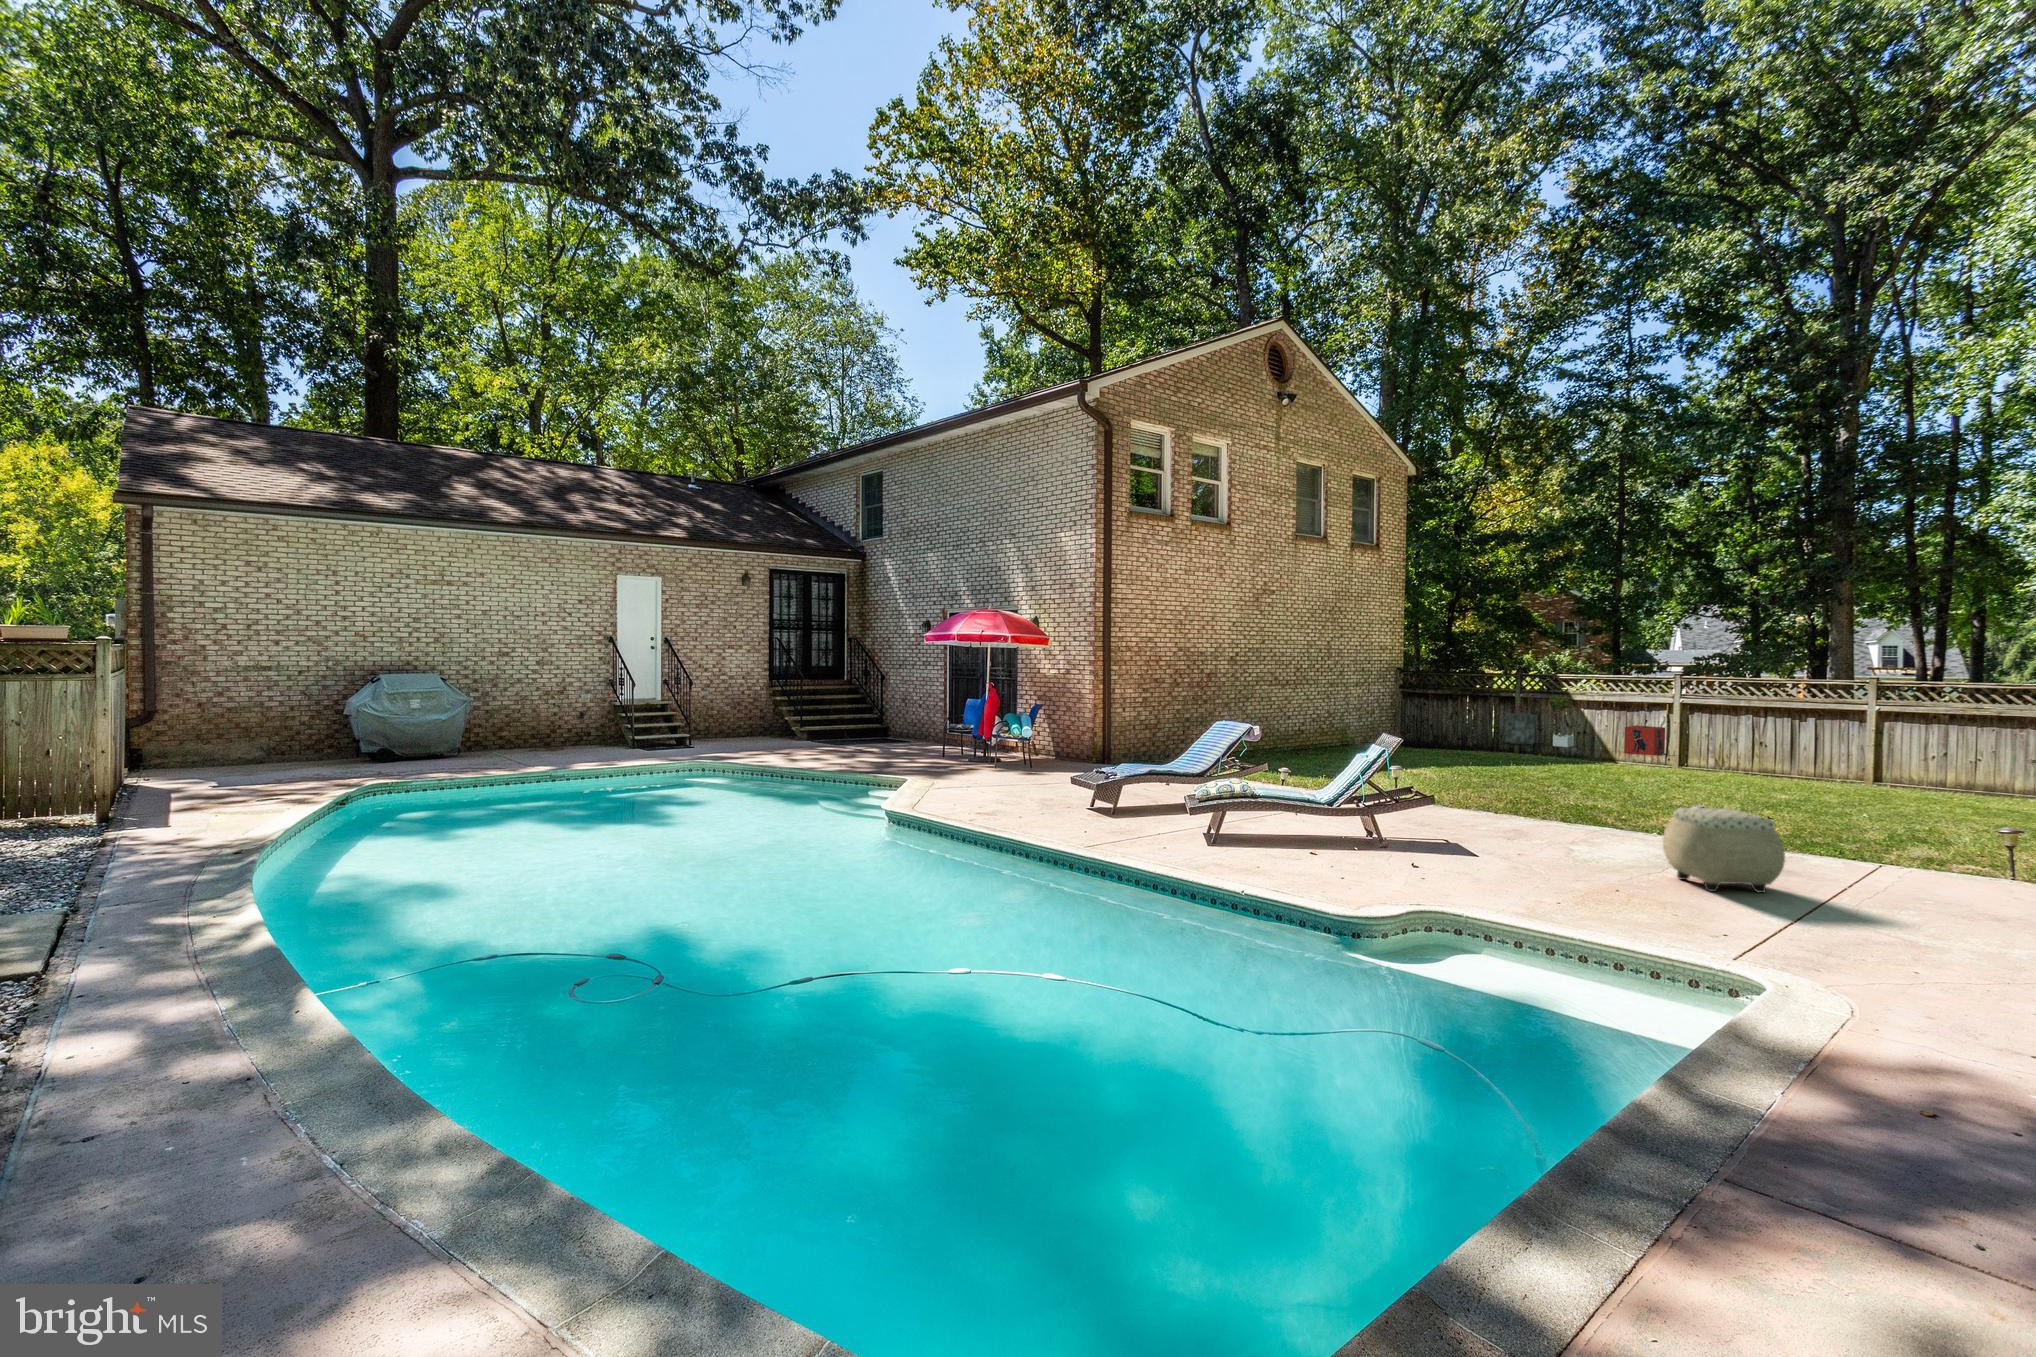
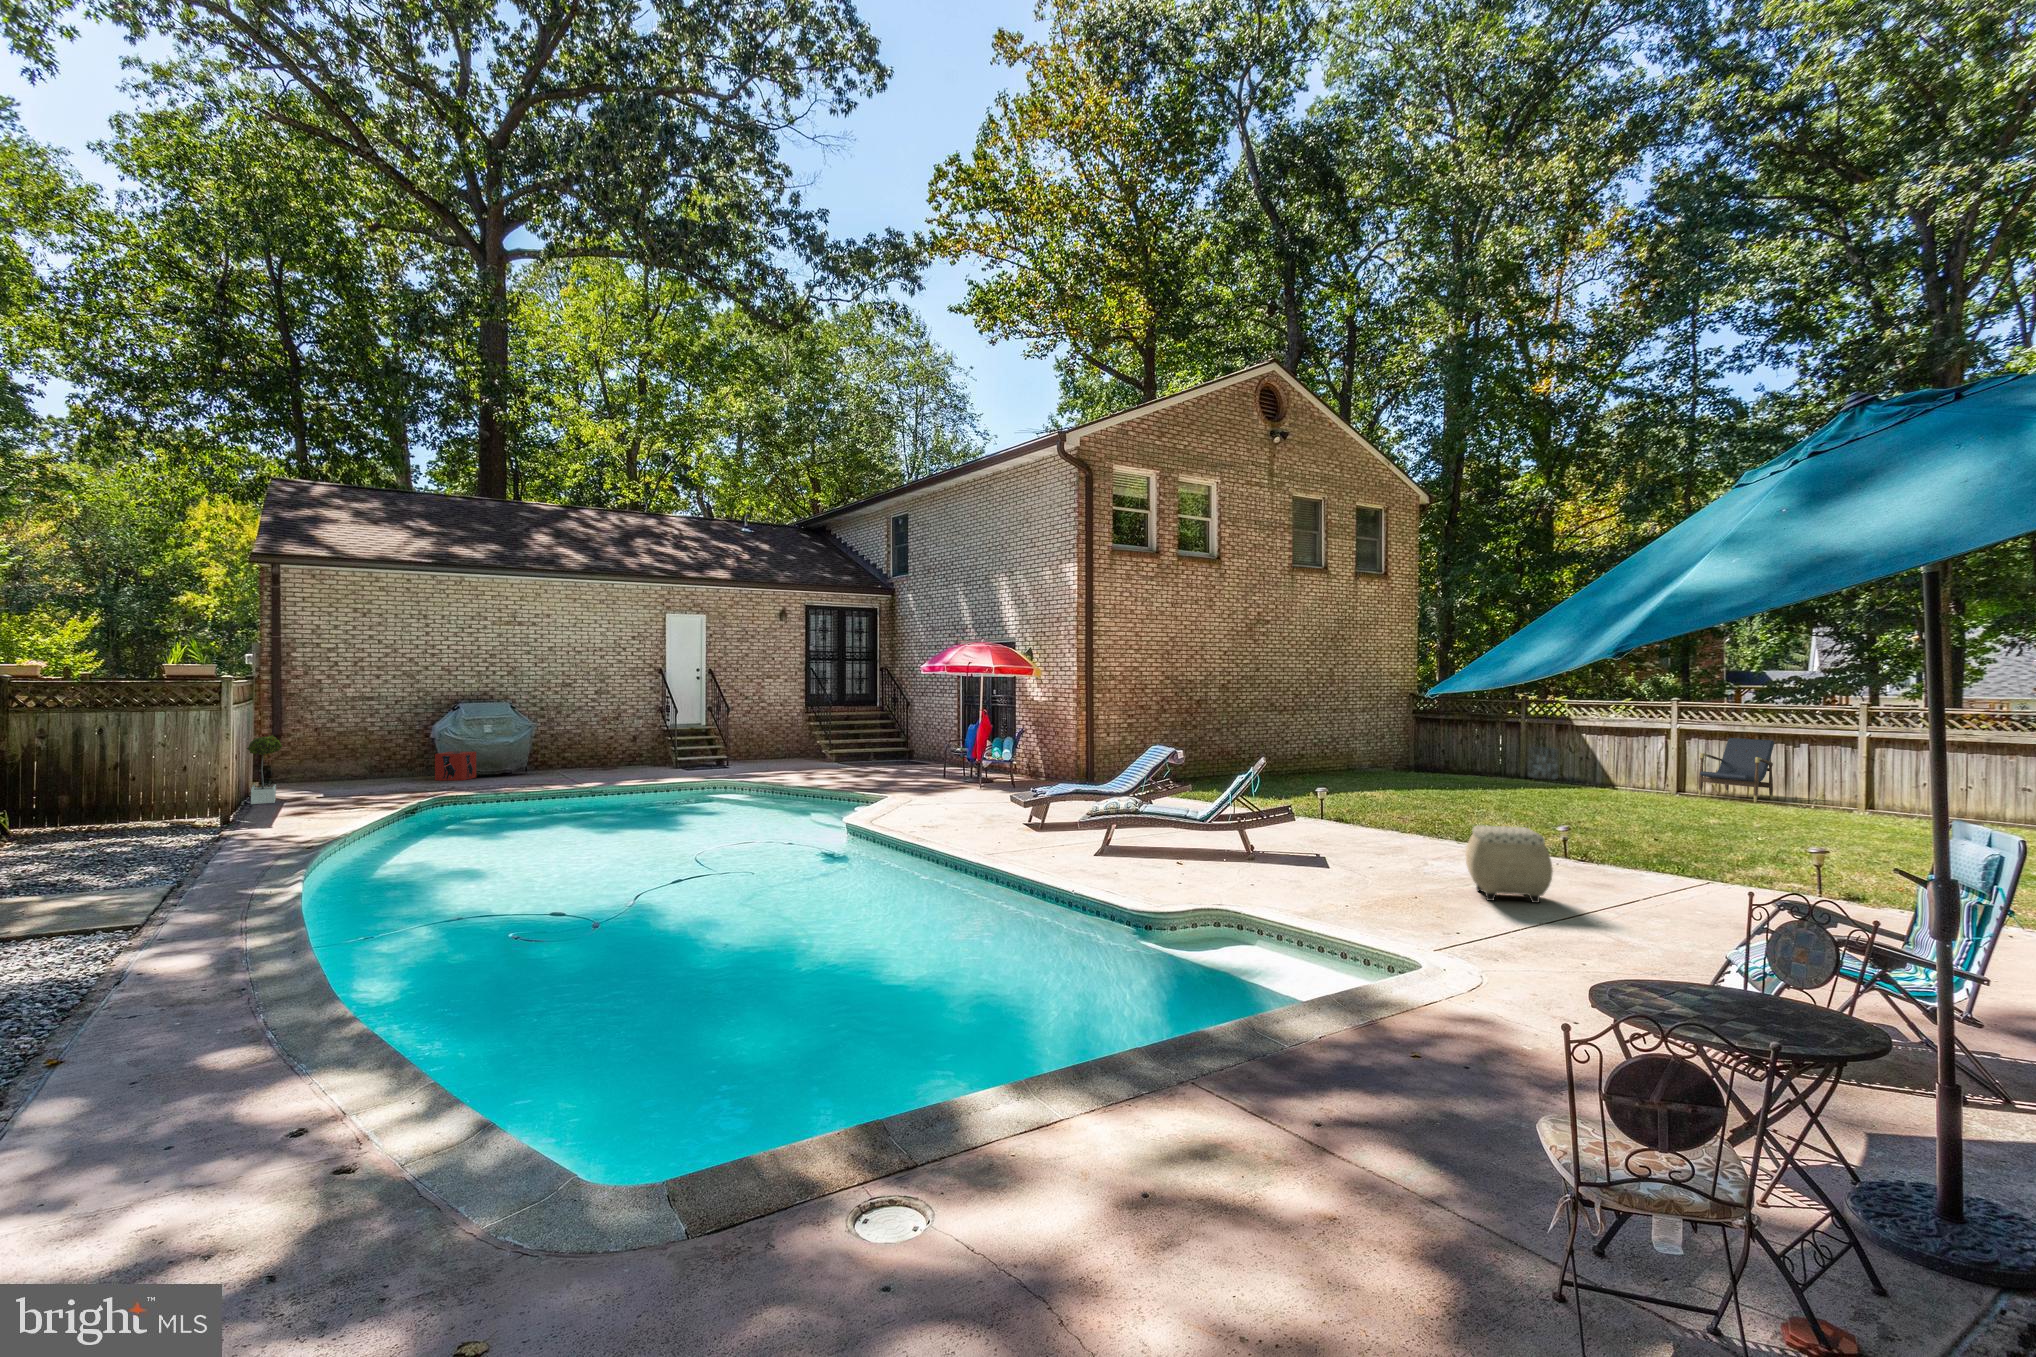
potted tree: present [1549,695,1574,747] -> present [247,735,282,804]
lounge chair: none [1690,703,1759,765] -> present [1699,738,1774,802]
storage box: present [1624,725,1665,755] -> present [435,752,476,781]

